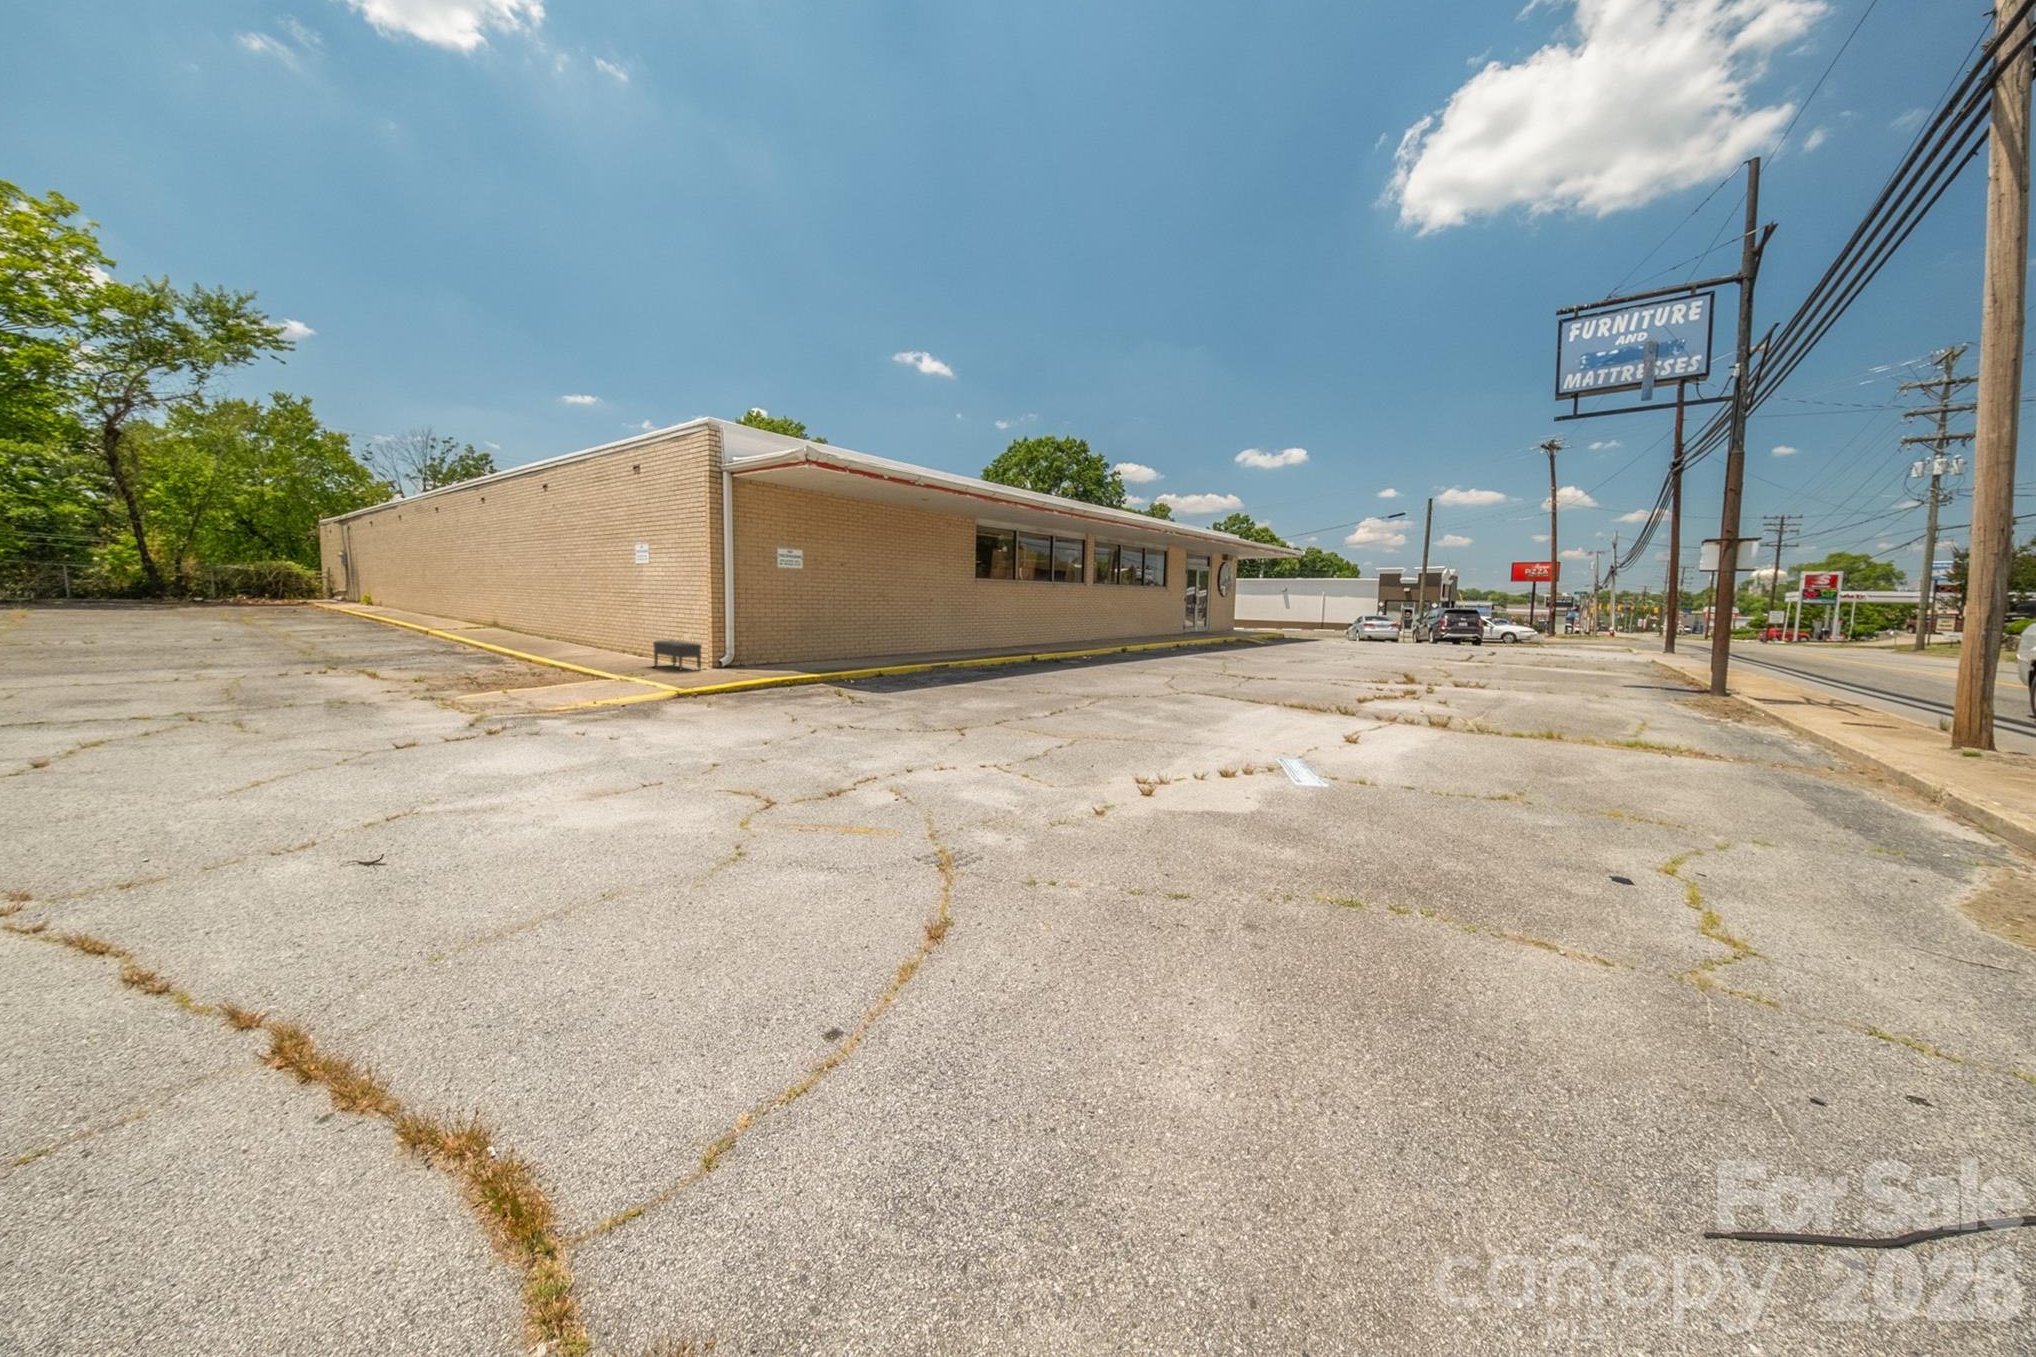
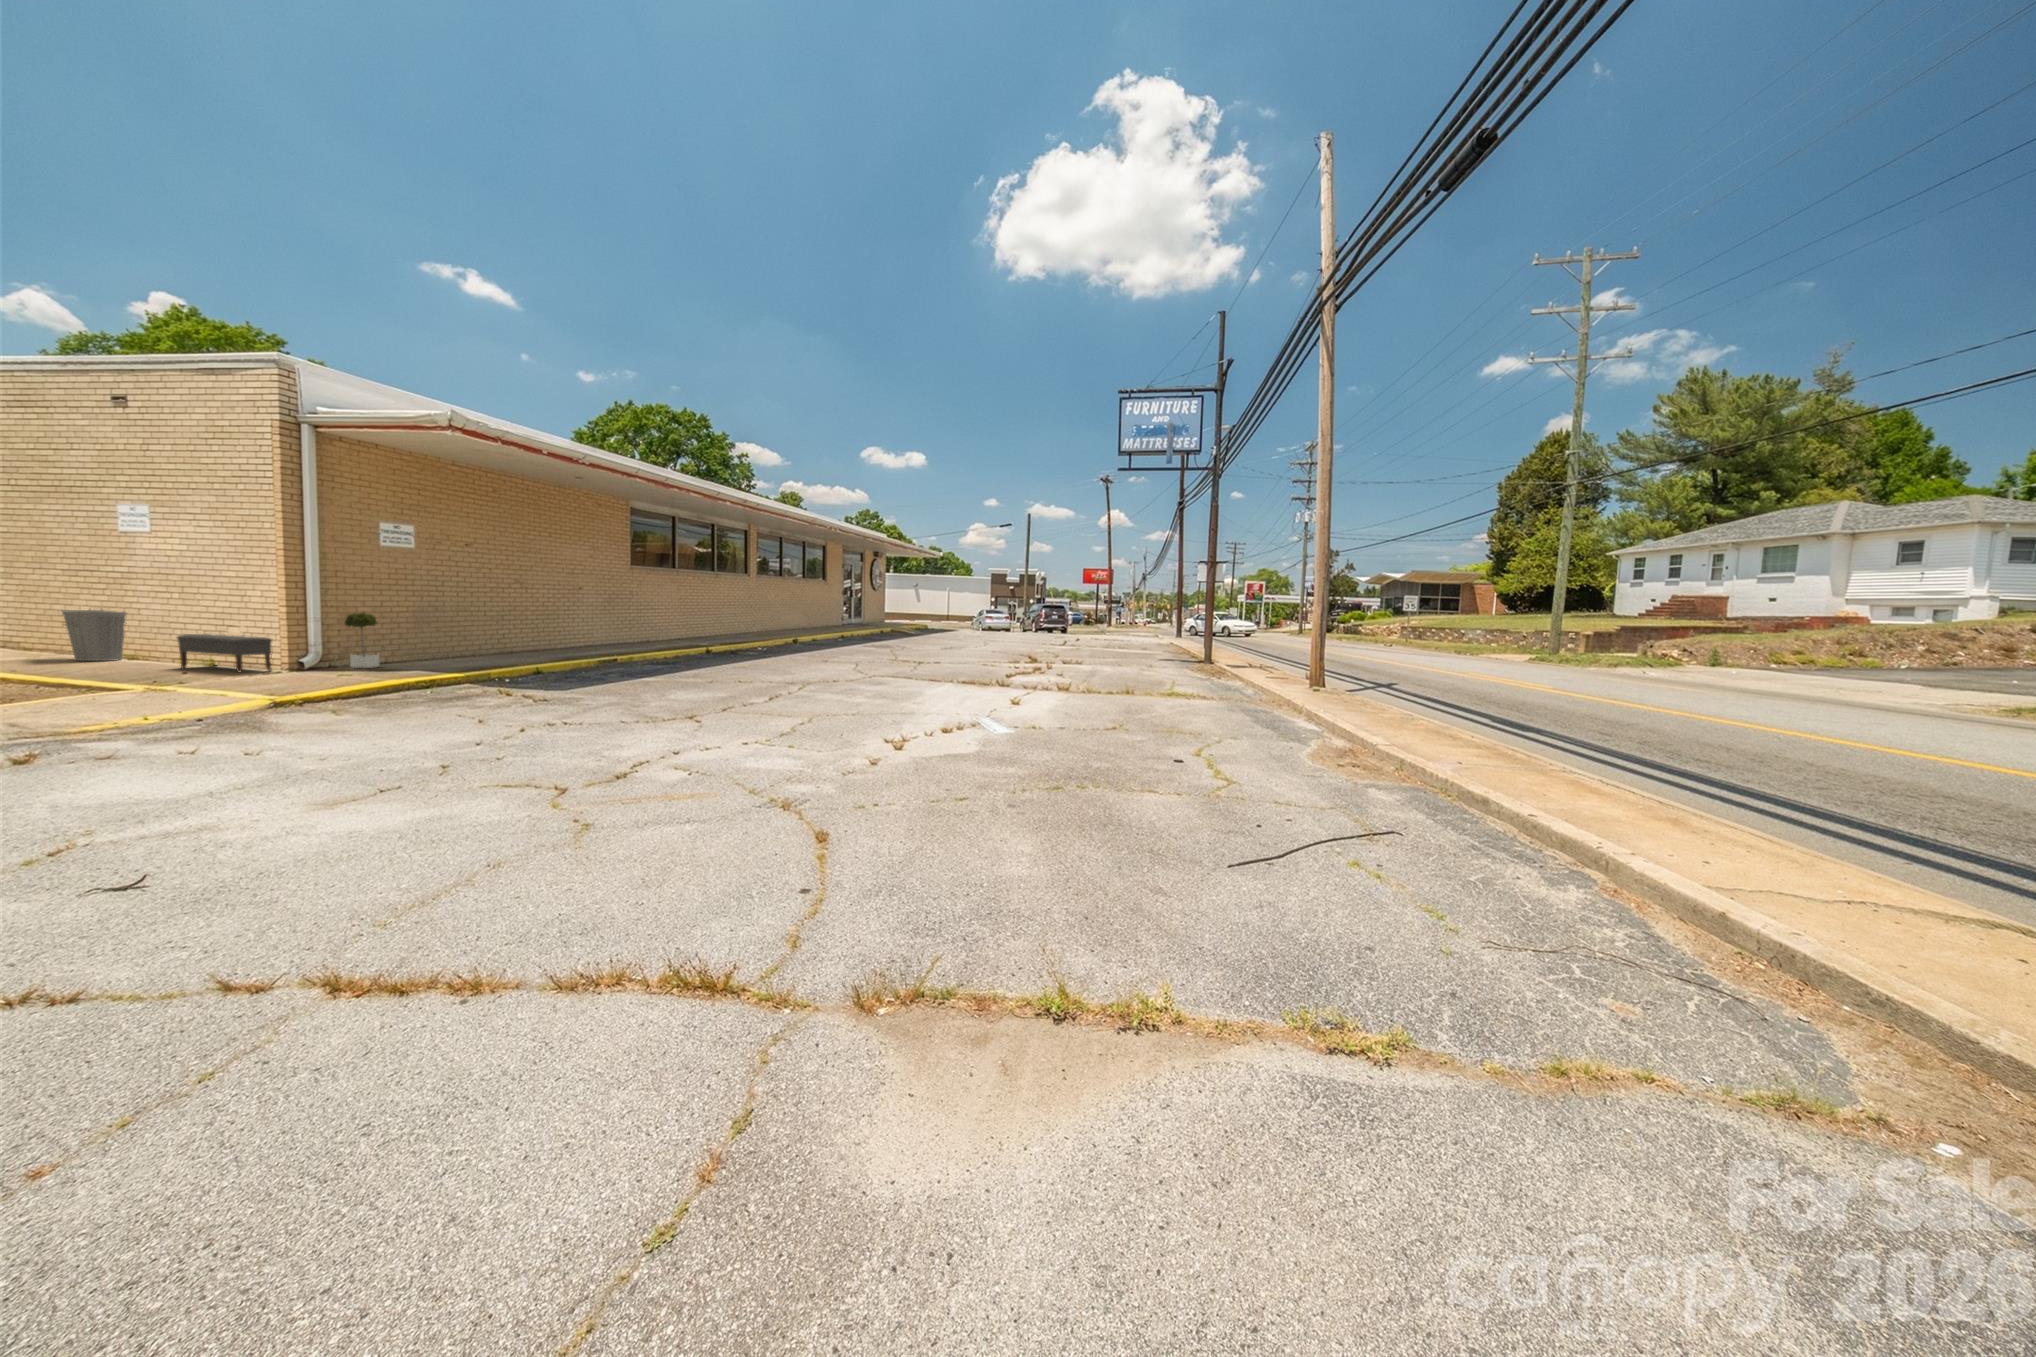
trash can: none [603,620,638,659] -> present [61,609,127,661]
potted tree: none [746,623,769,669] -> present [345,613,379,668]

